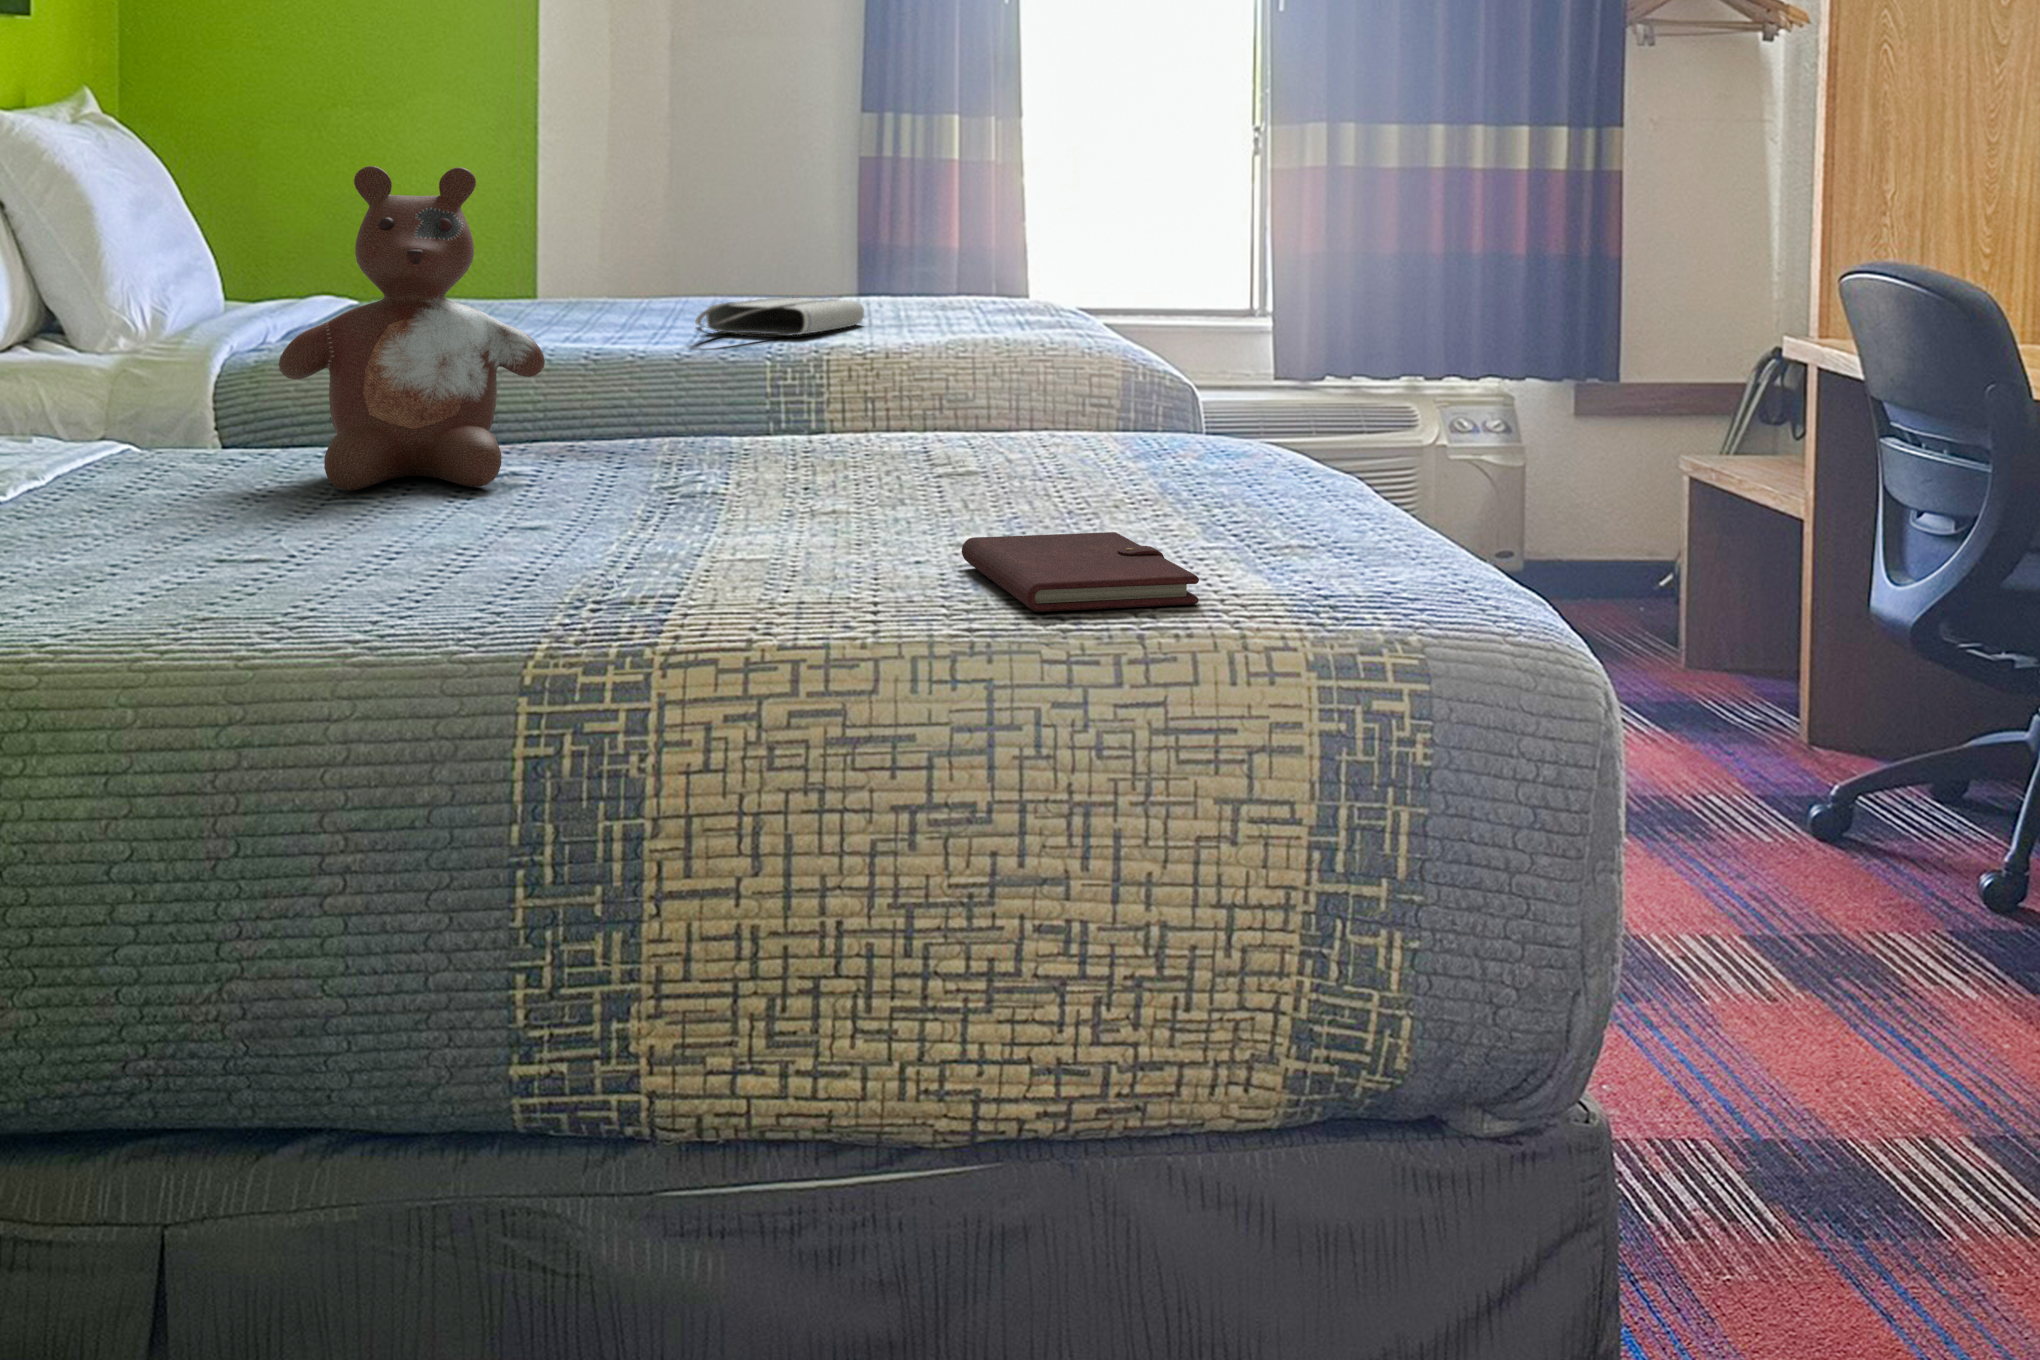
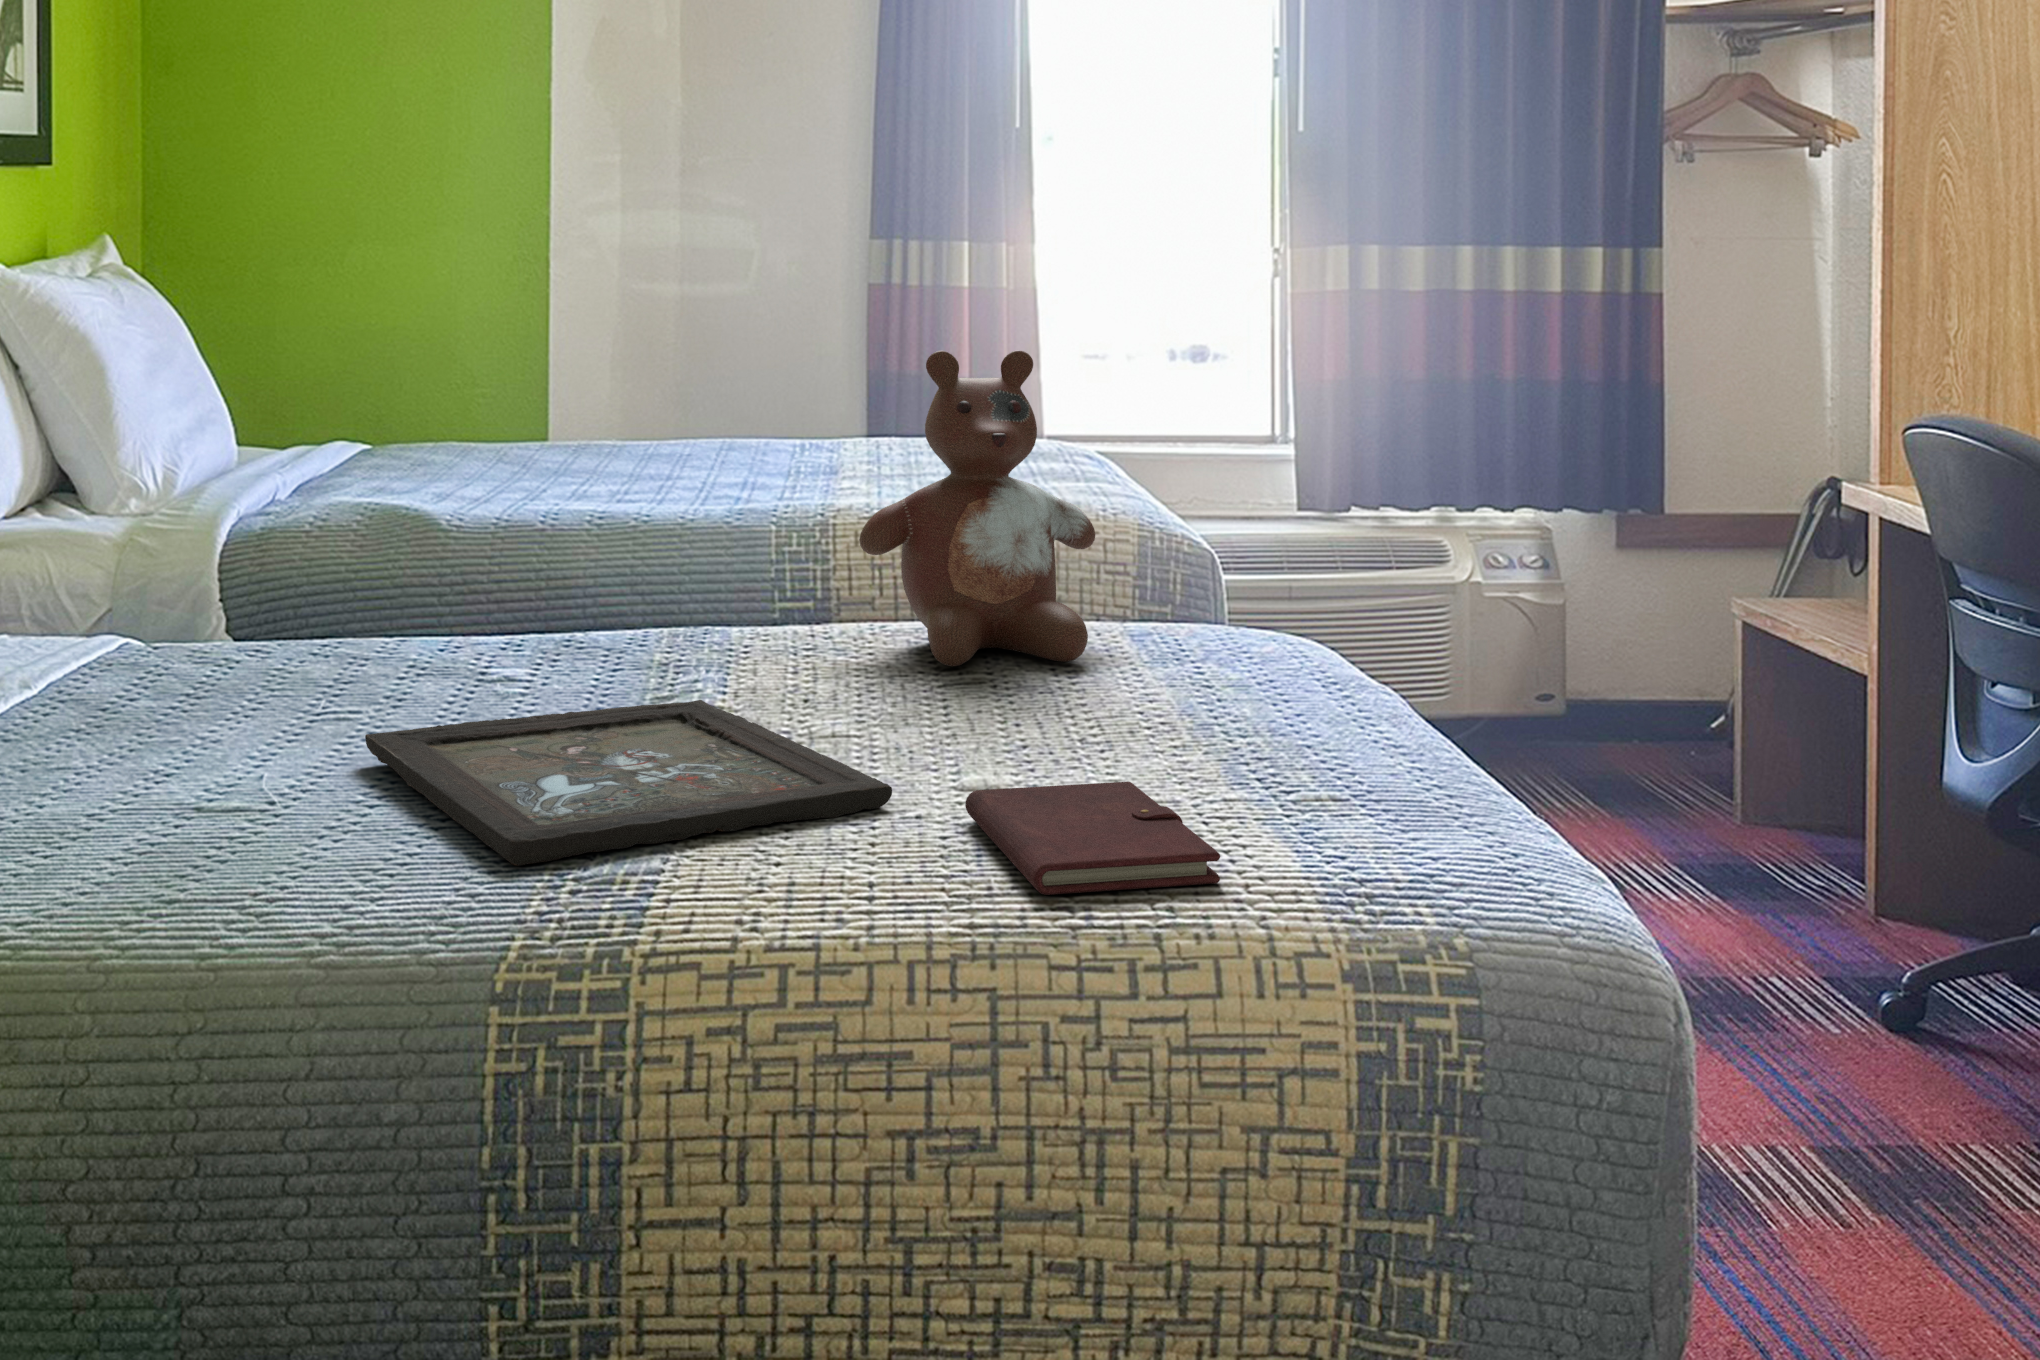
stuffed bear: present [279,166,545,490] -> present [859,350,1095,666]
tote bag: present [695,297,864,336] -> none [699,449,872,493]
tray: none [381,483,892,596] -> present [365,700,892,865]

